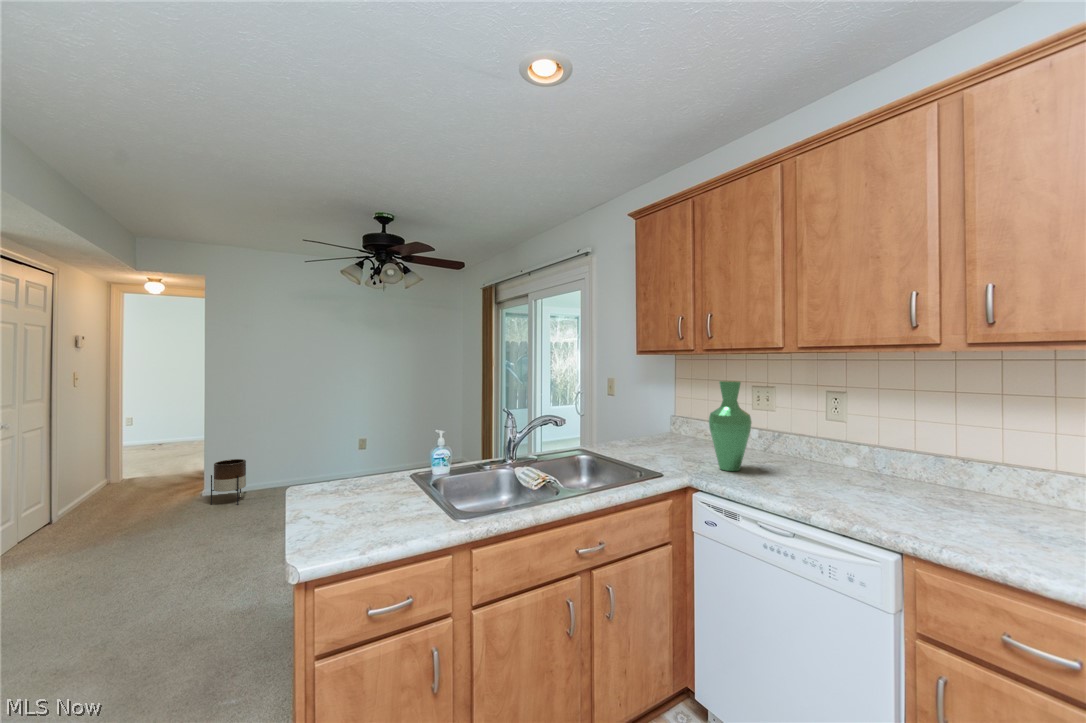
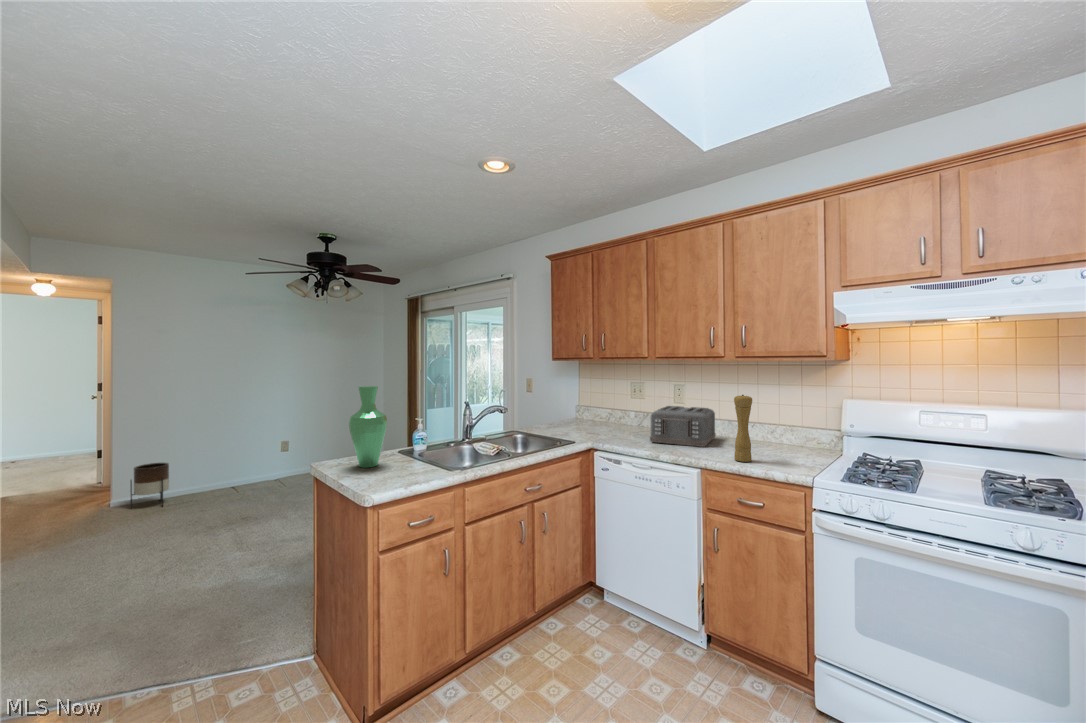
vase: present [709,381,752,471] -> present [349,386,387,468]
pepper mill: none [979,415,1027,553] -> present [734,395,752,462]
toaster: none [790,426,913,504] -> present [650,406,716,447]

